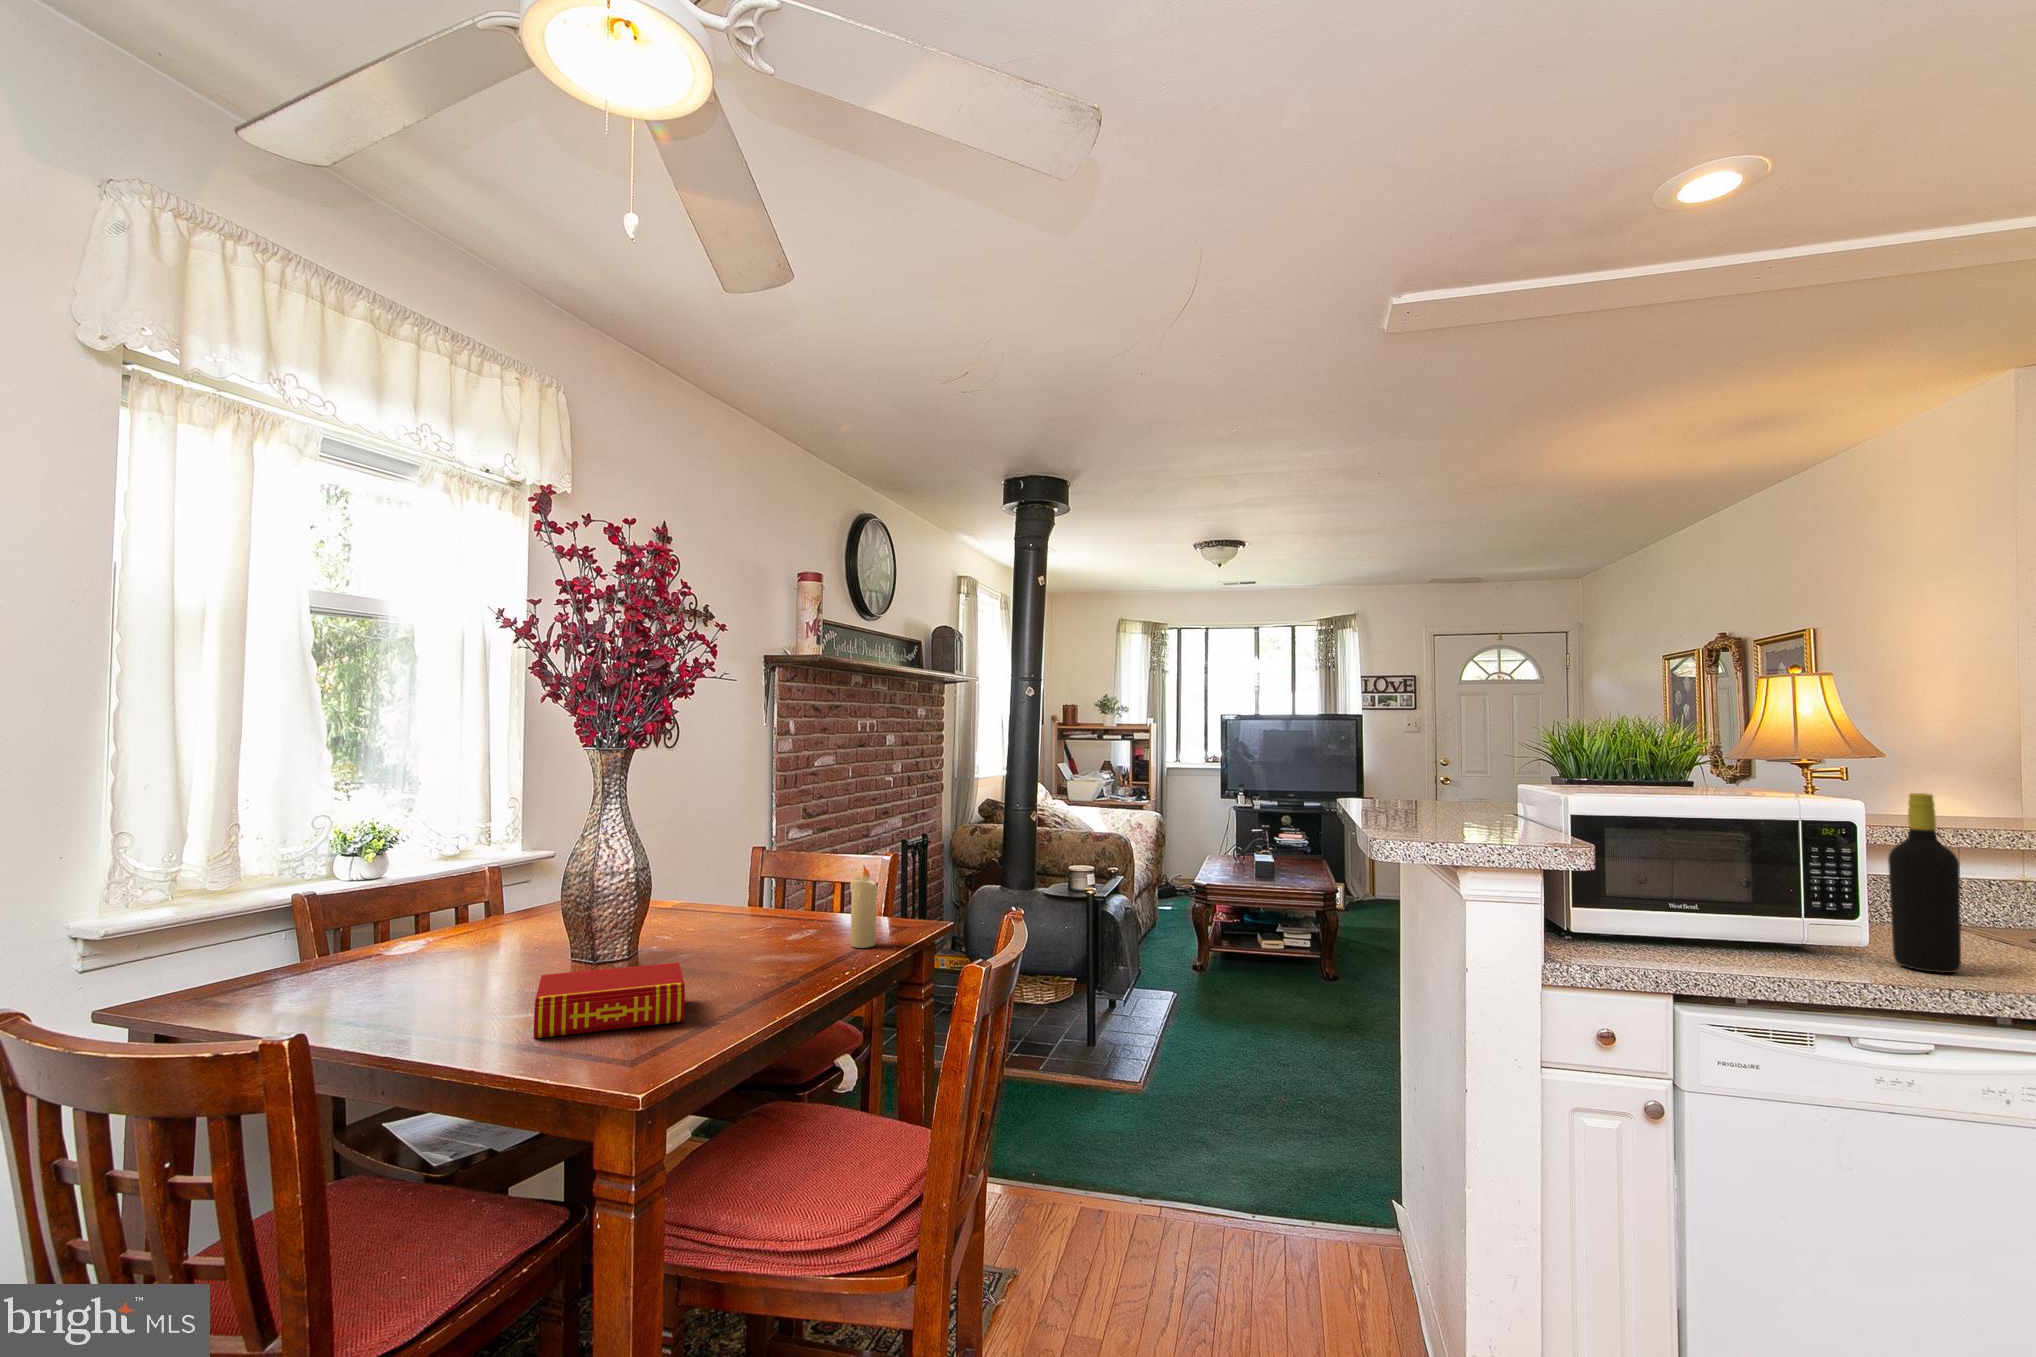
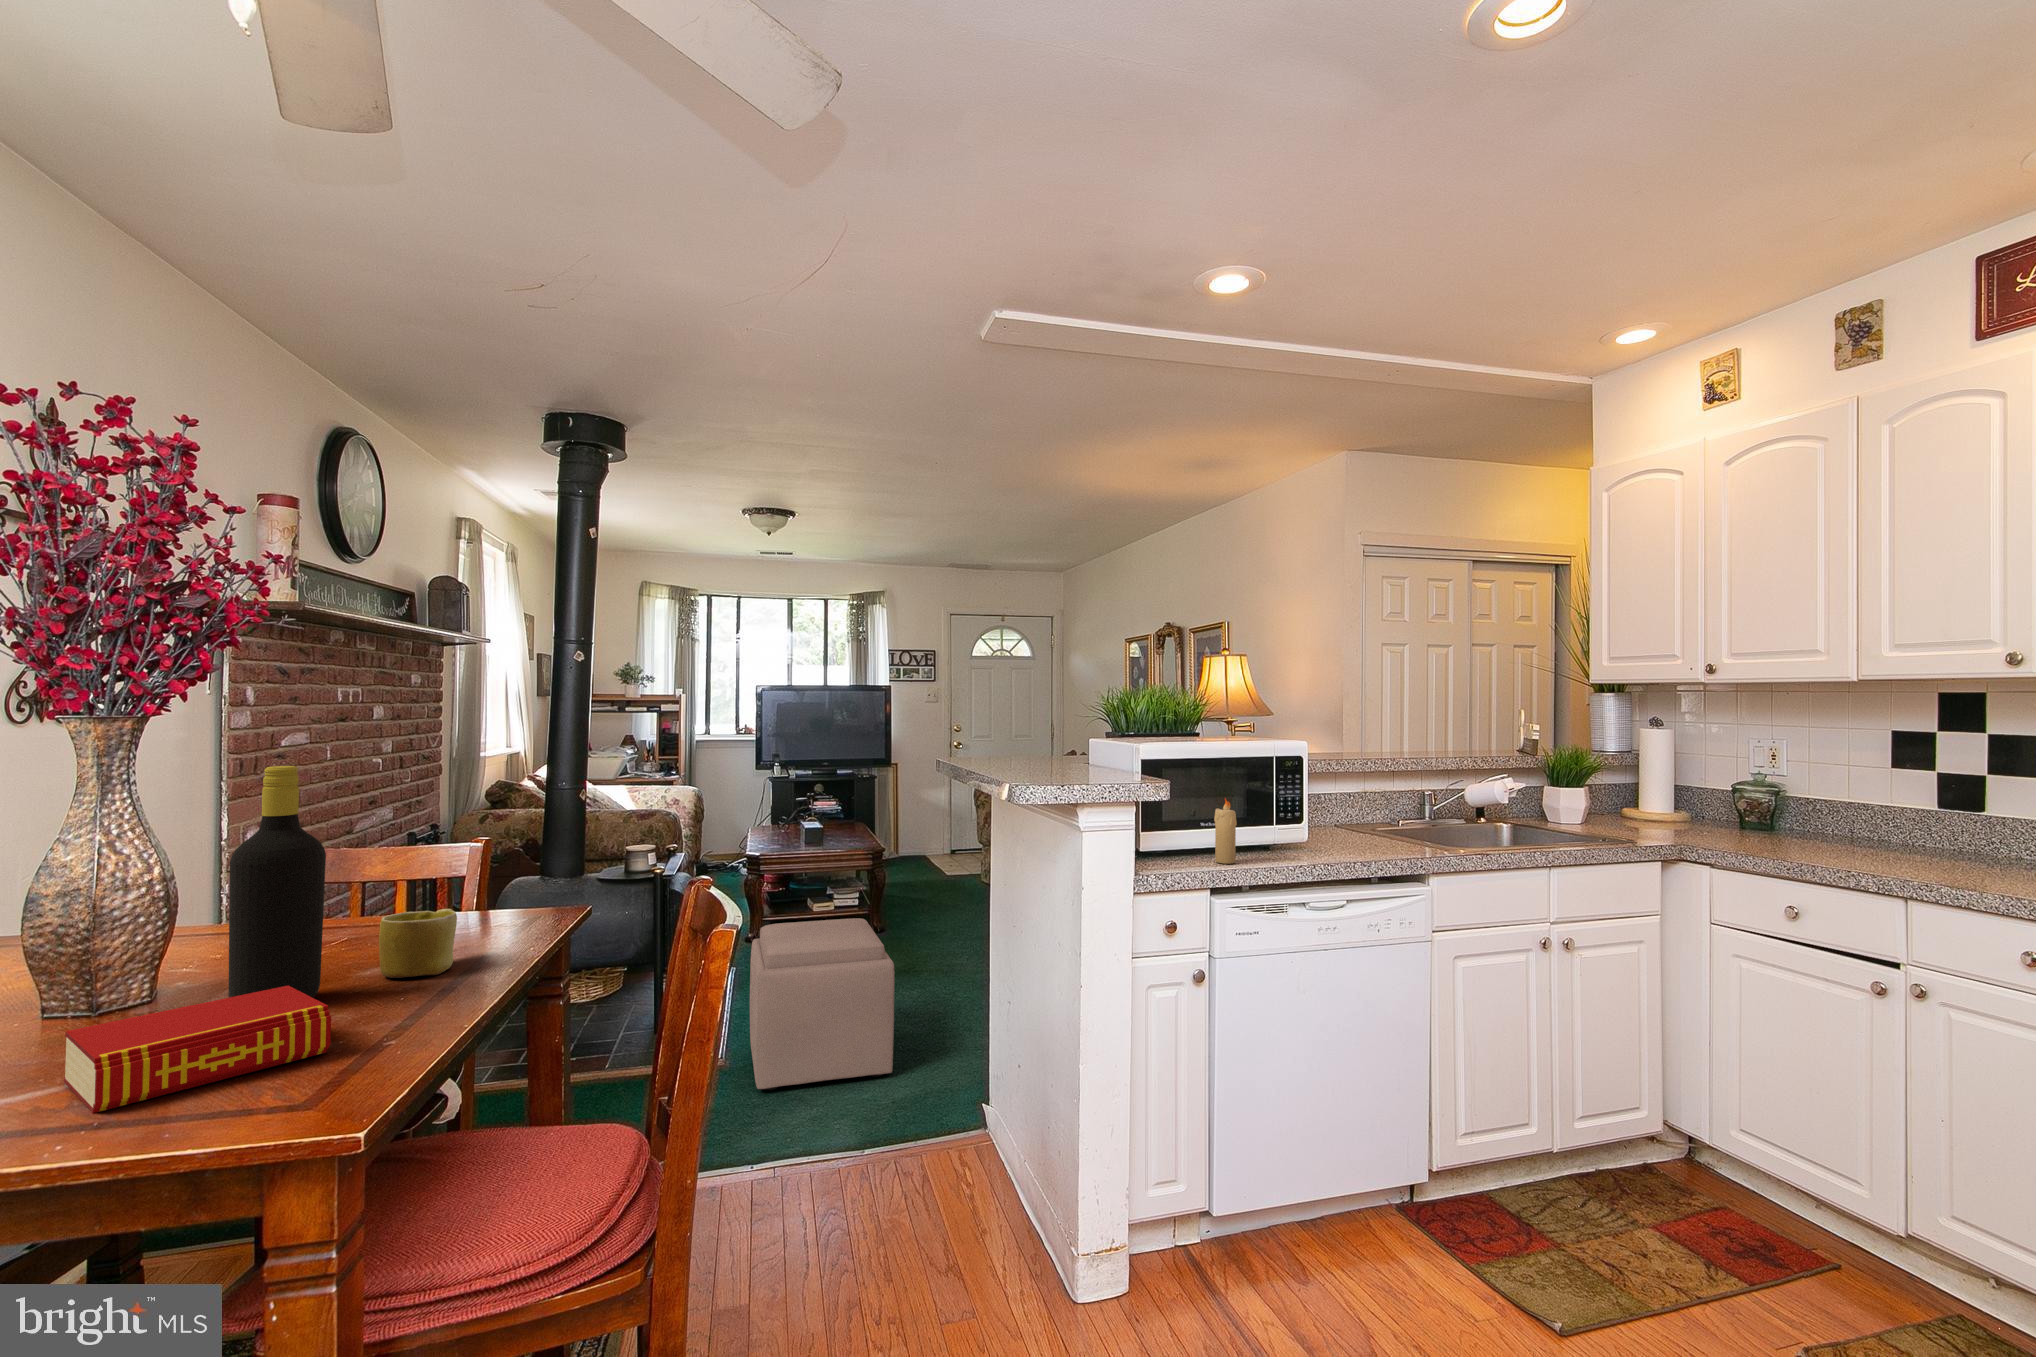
bottle: present [1888,793,1961,973] -> present [229,766,326,998]
candle: present [850,865,878,948] -> present [1214,798,1237,864]
mug: none [767,913,828,968] -> present [379,909,457,978]
ottoman: none [1167,958,1311,1139] -> present [750,918,895,1090]

